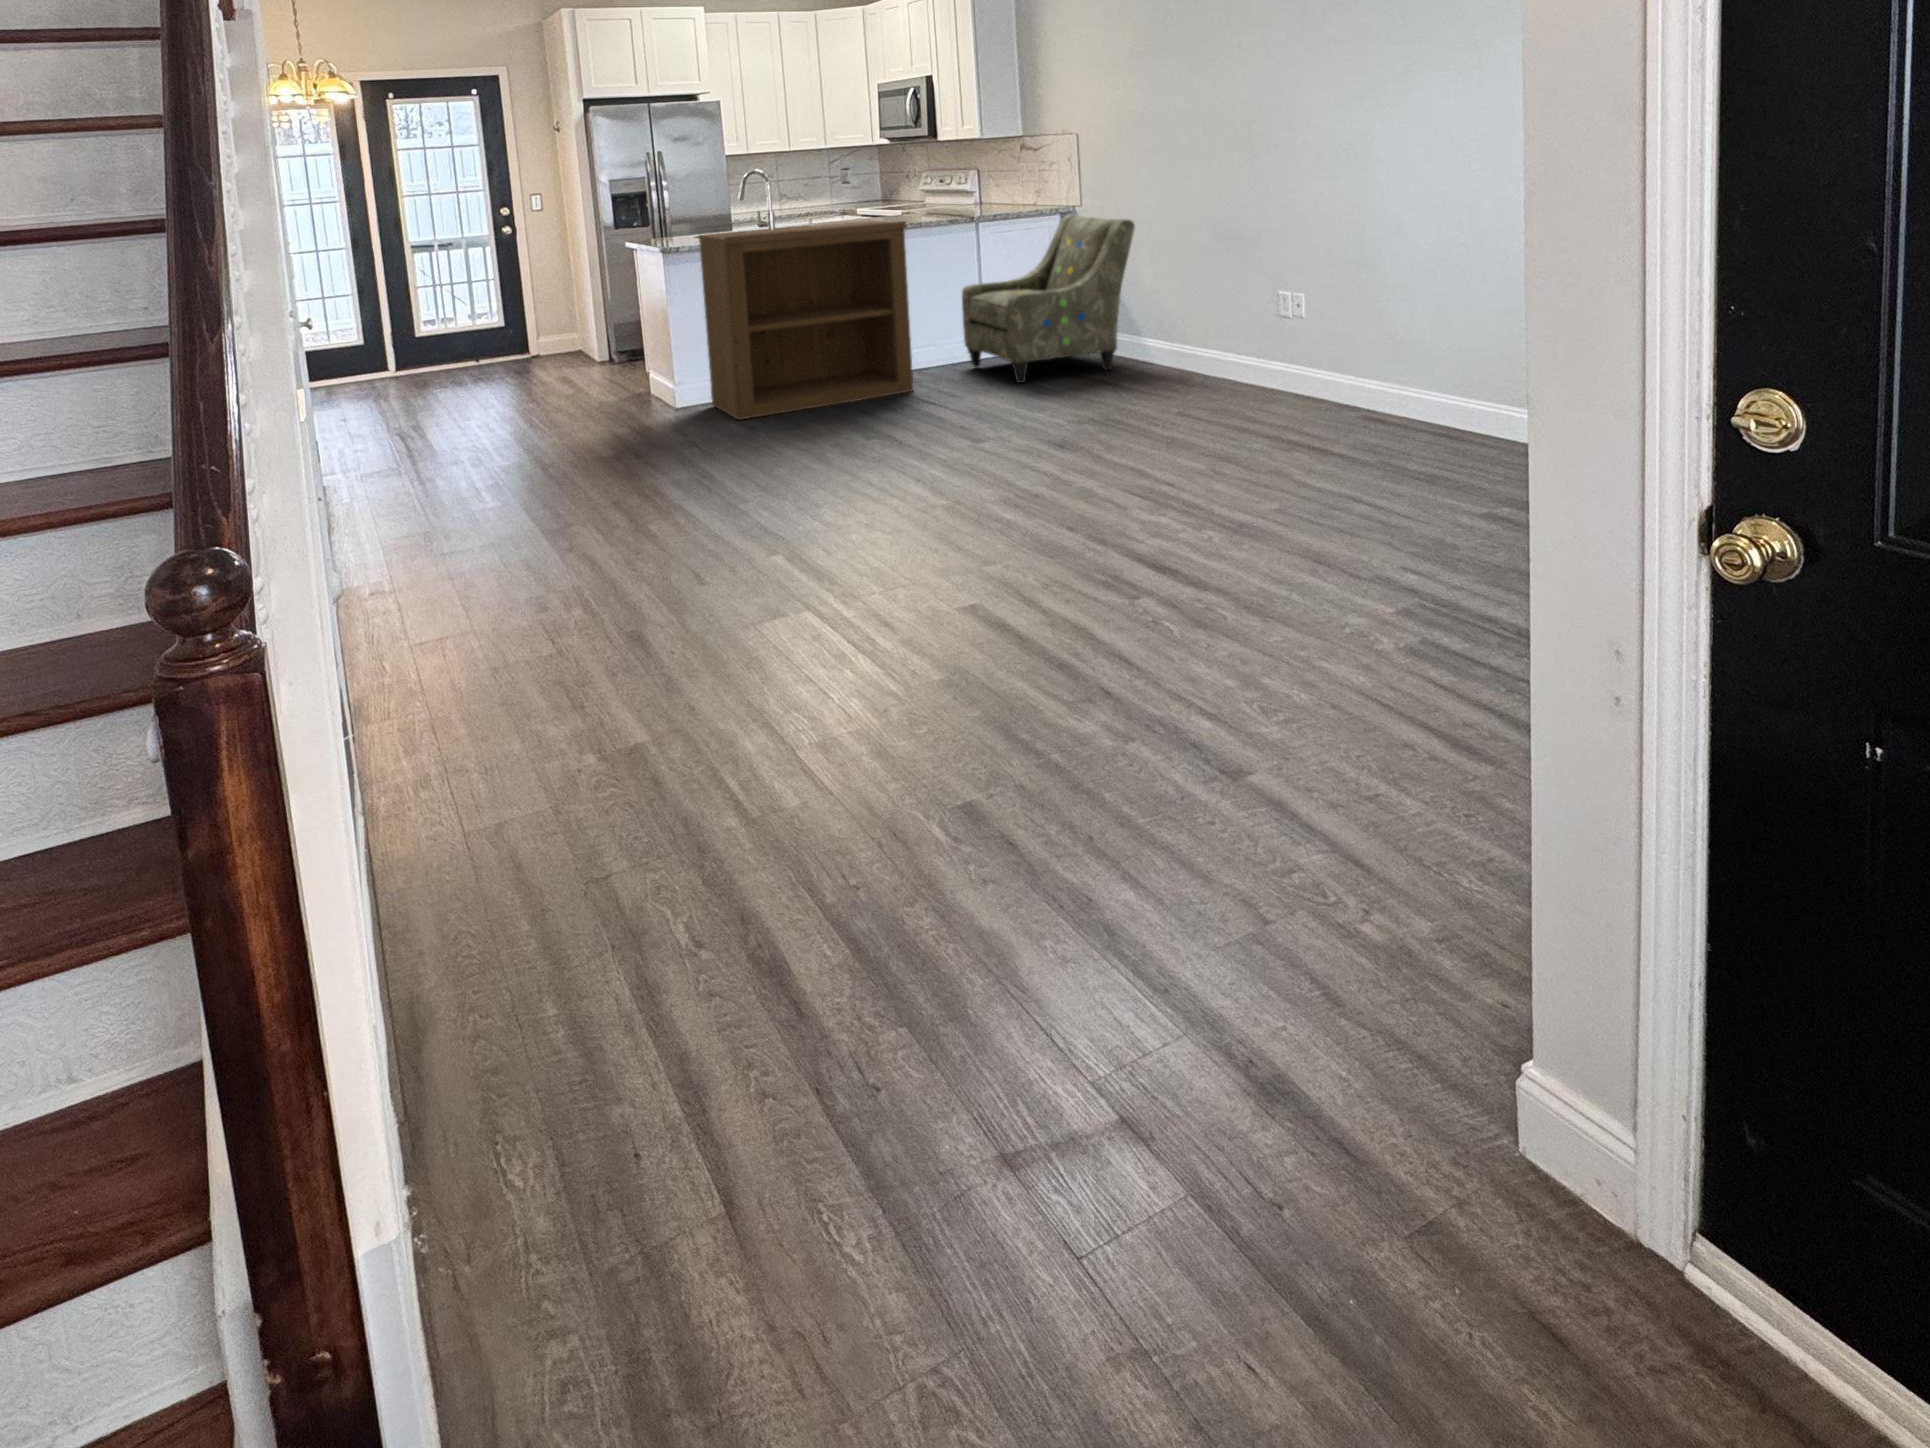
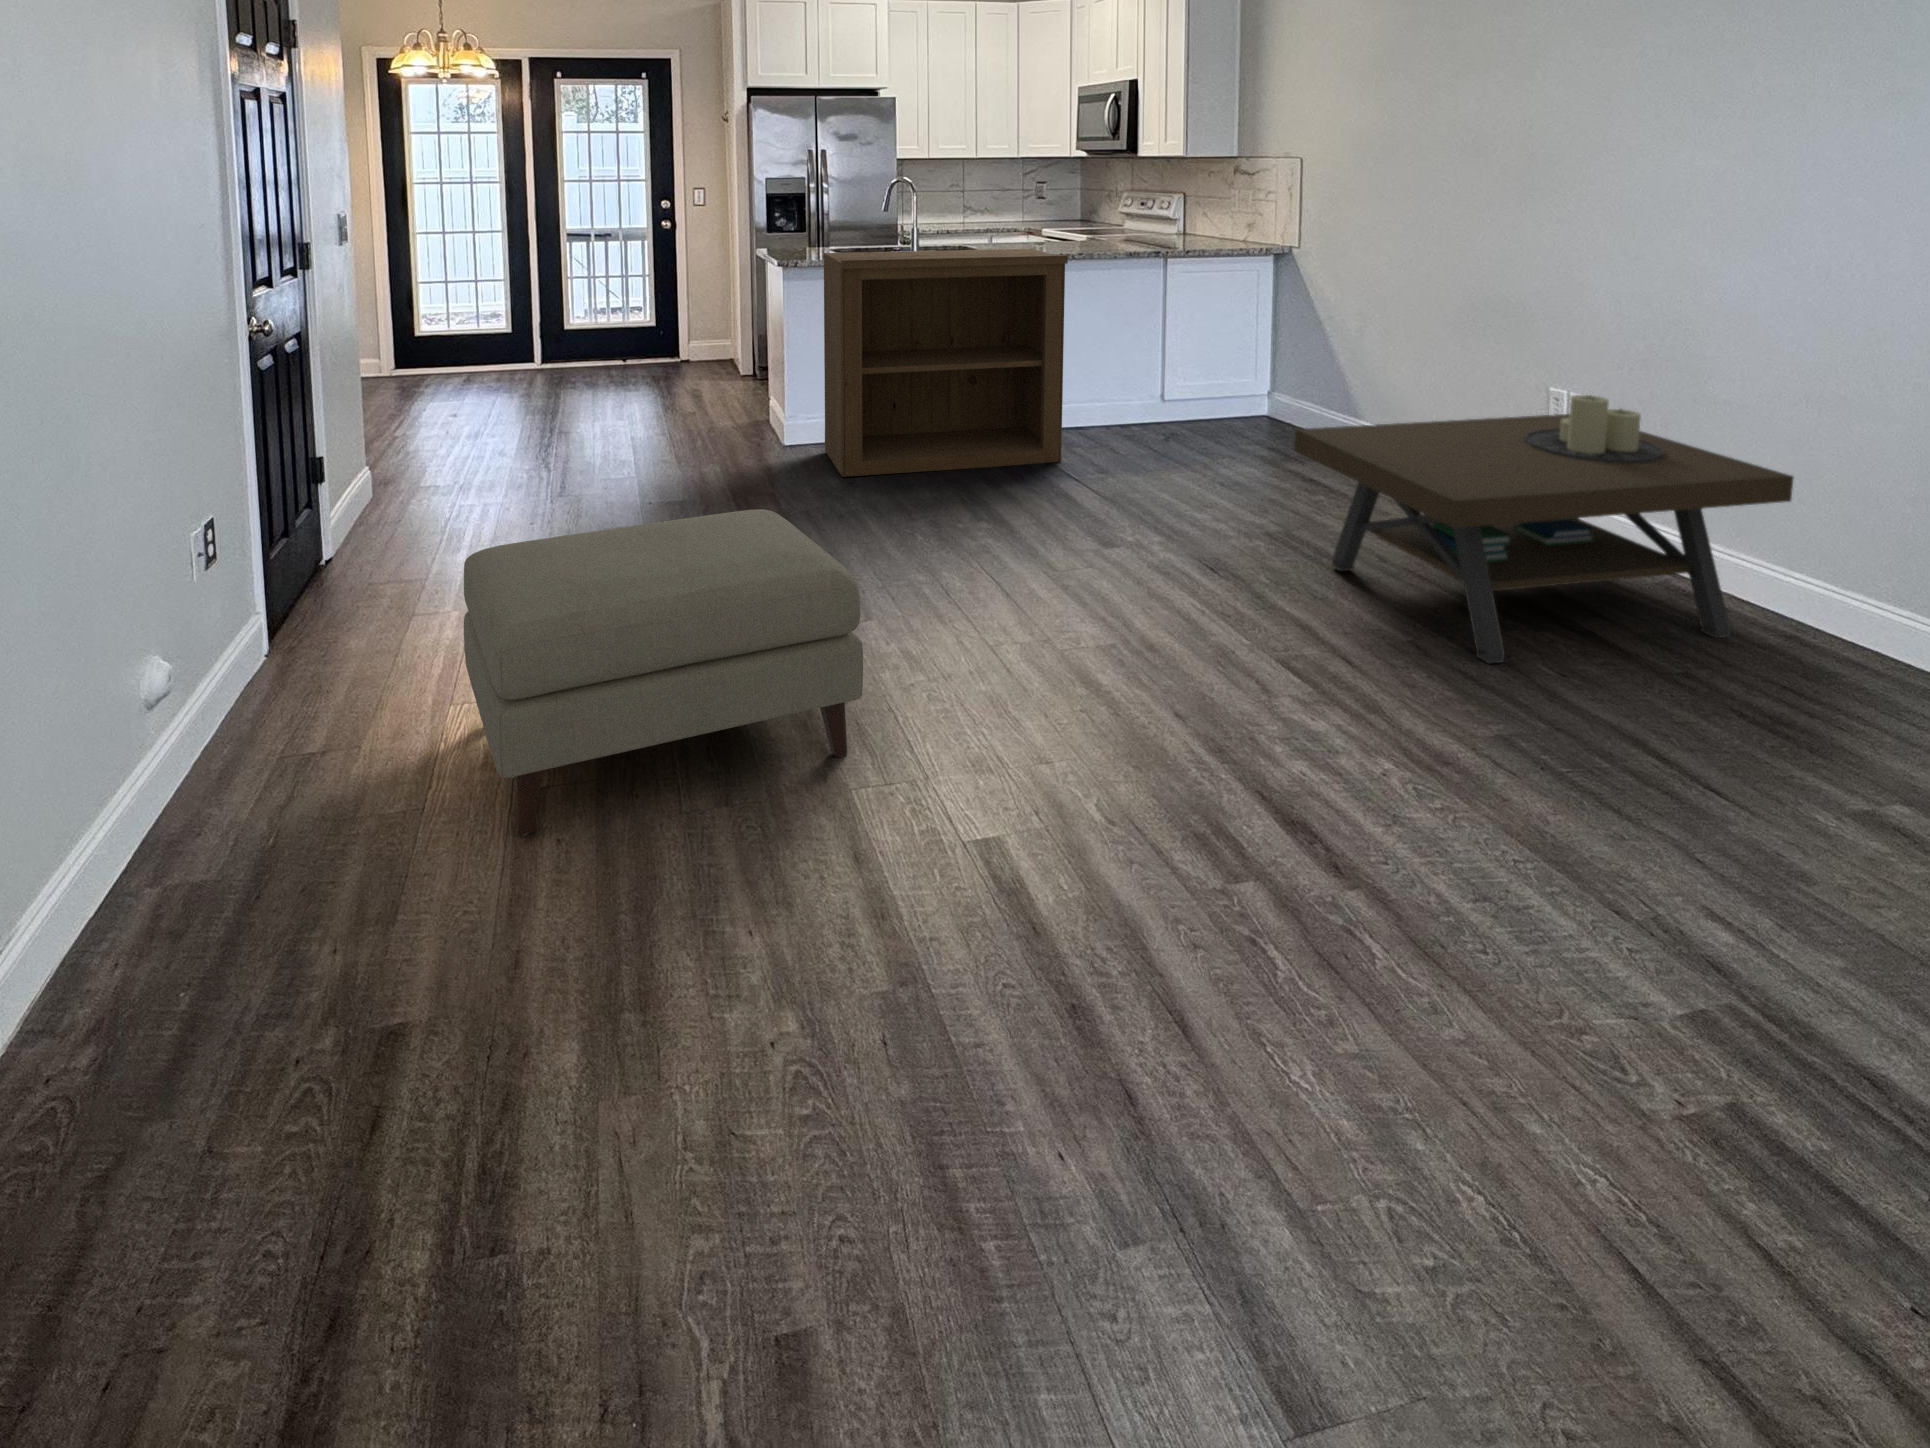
armchair: present [962,215,1135,383] -> none [1137,259,1365,468]
coffee table: none [1107,280,1429,464] -> present [1294,395,1793,663]
ottoman: none [536,411,853,635] -> present [464,509,863,835]

